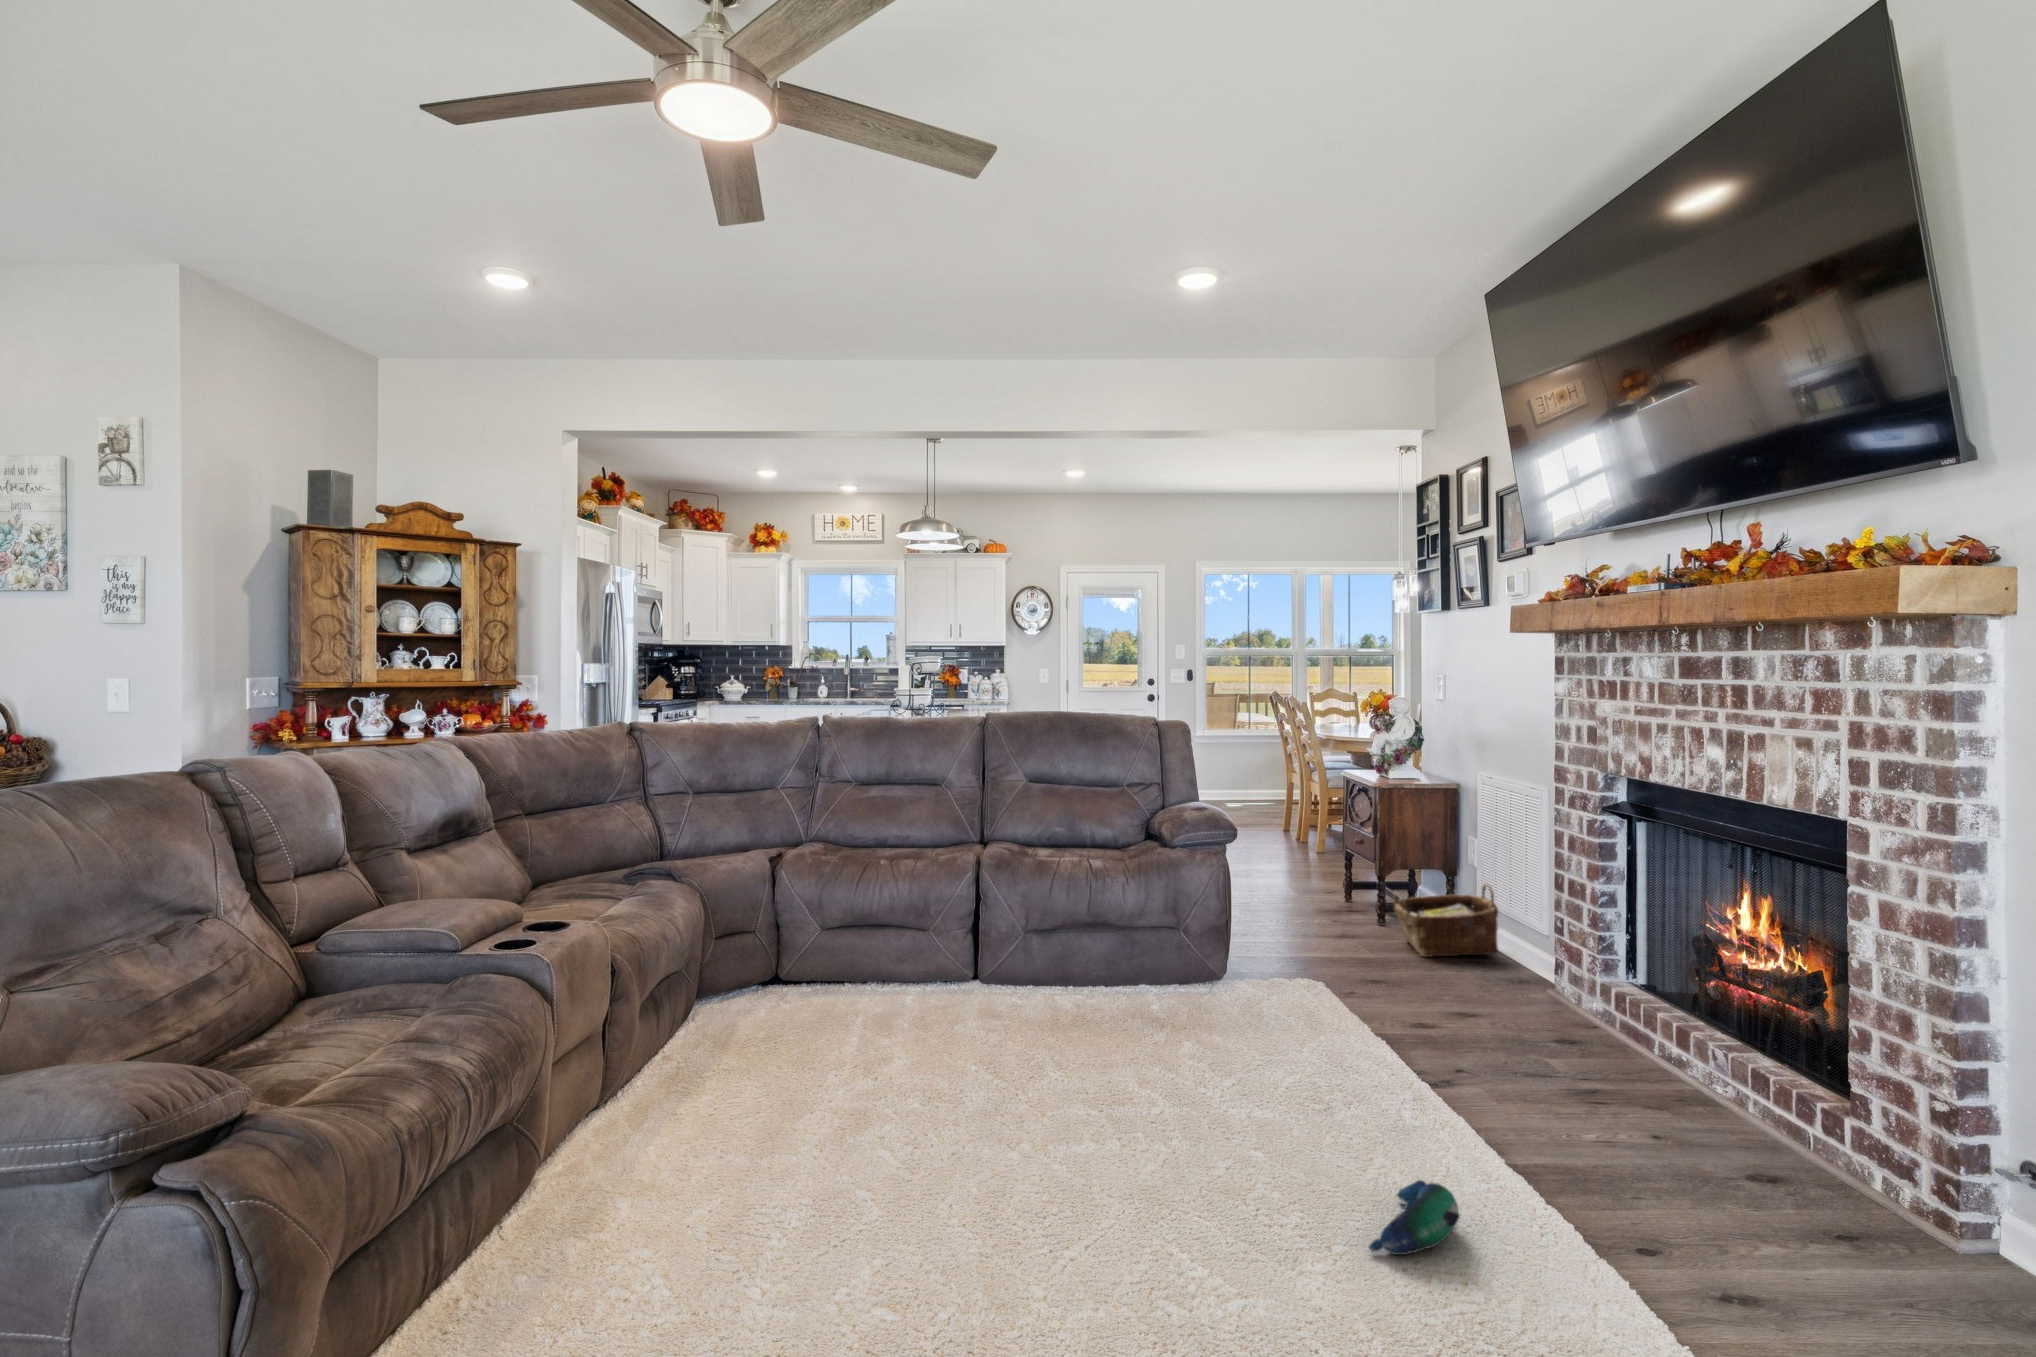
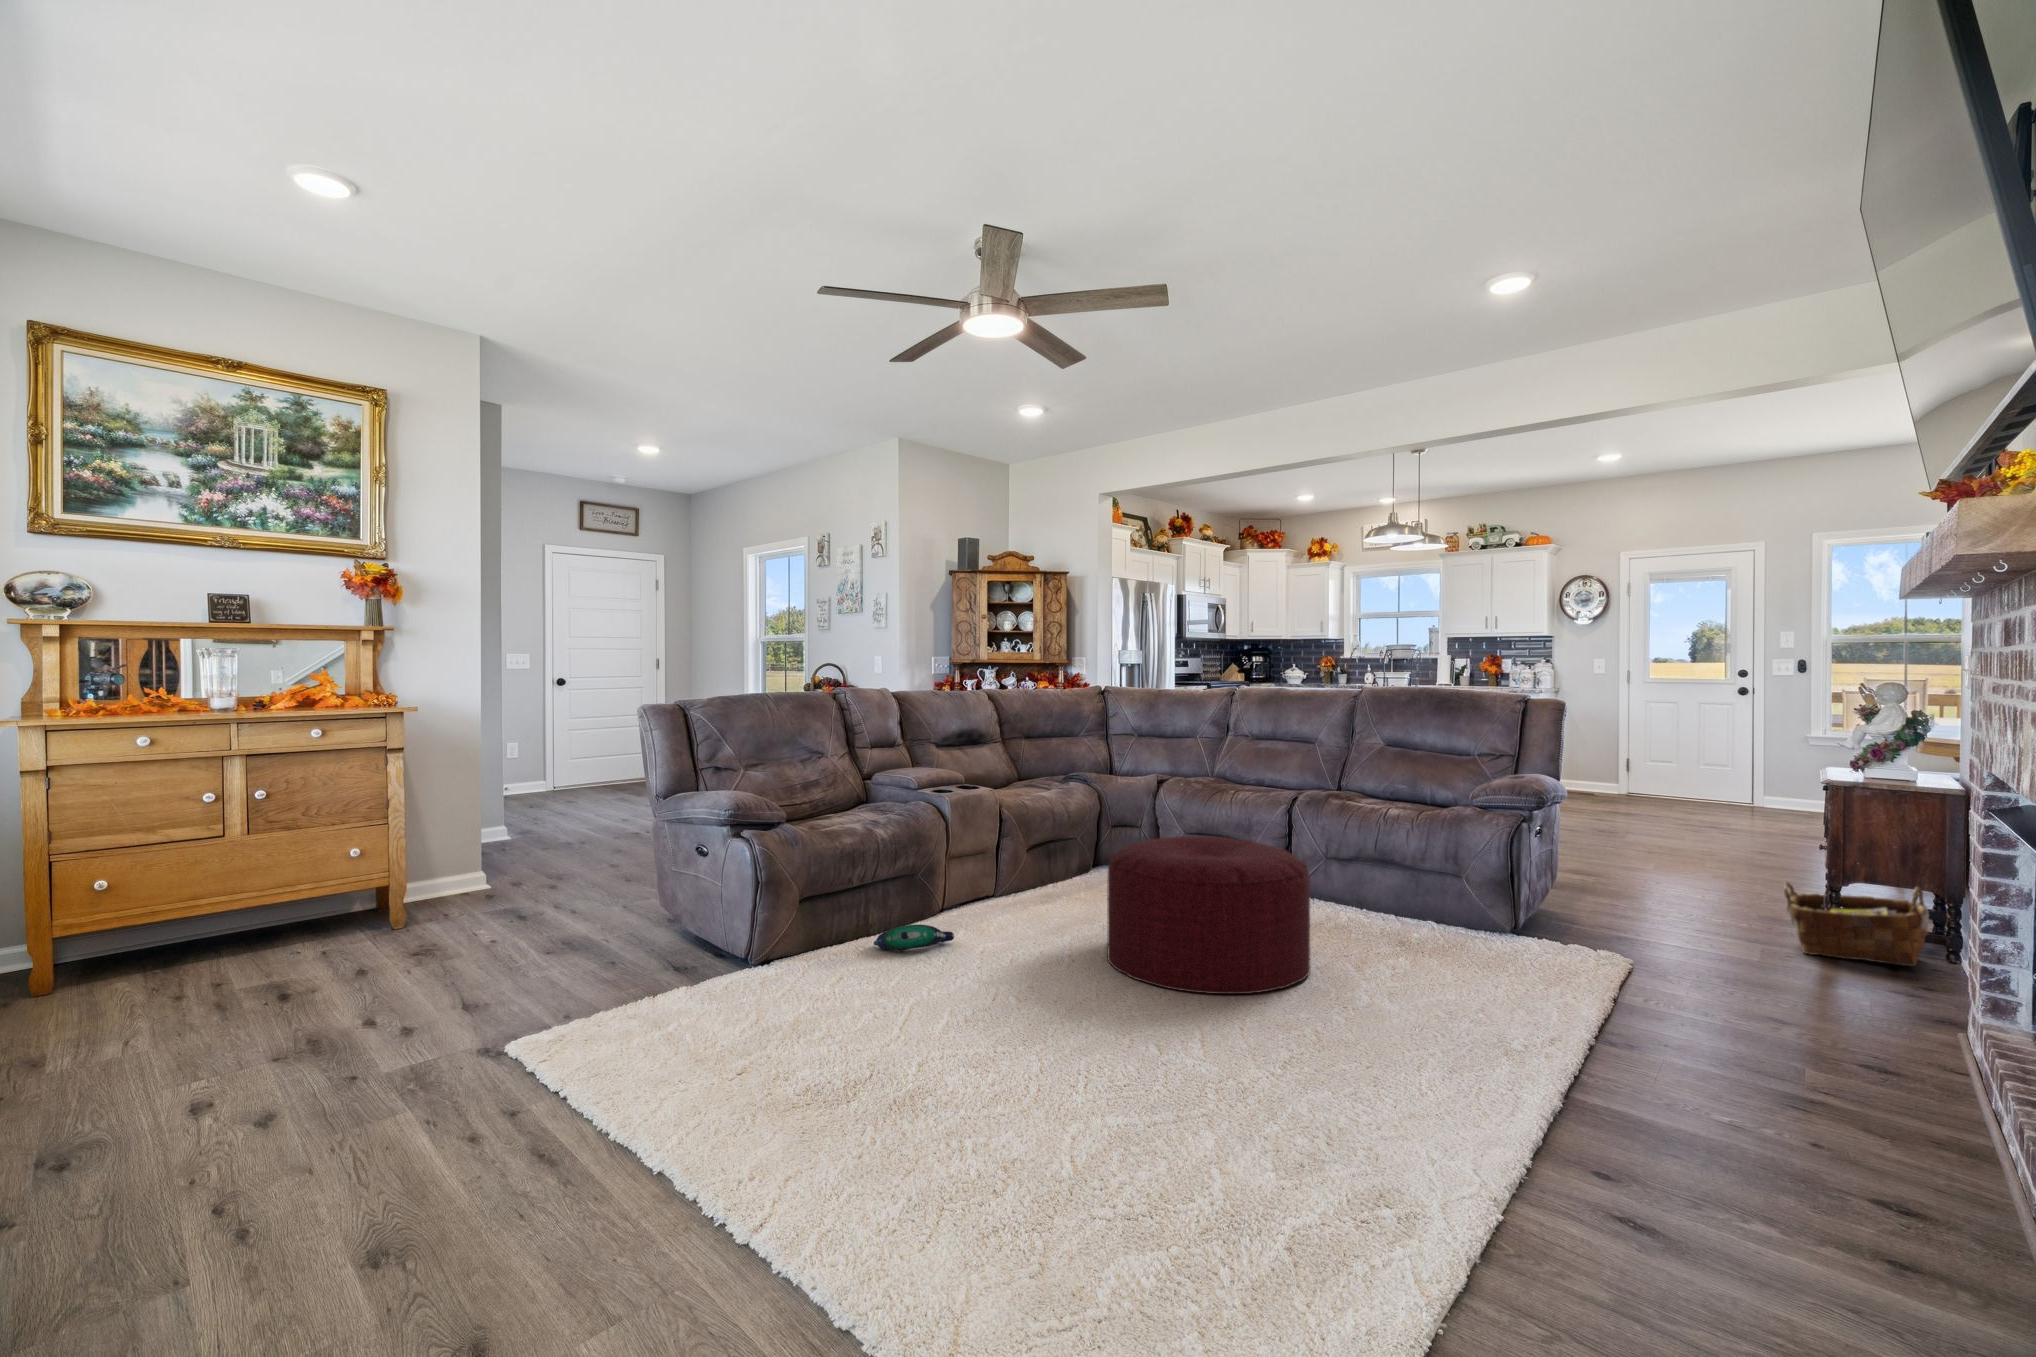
ottoman: none [905,943,1185,1196] -> present [1107,836,1310,994]
plush toy: present [1369,1180,1460,1255] -> present [874,925,954,951]

